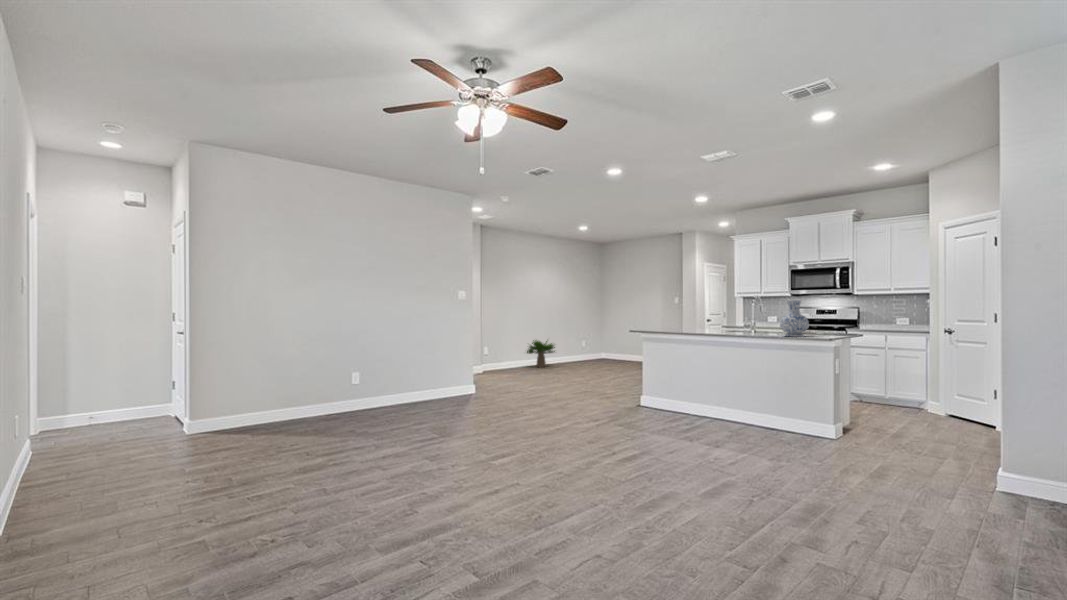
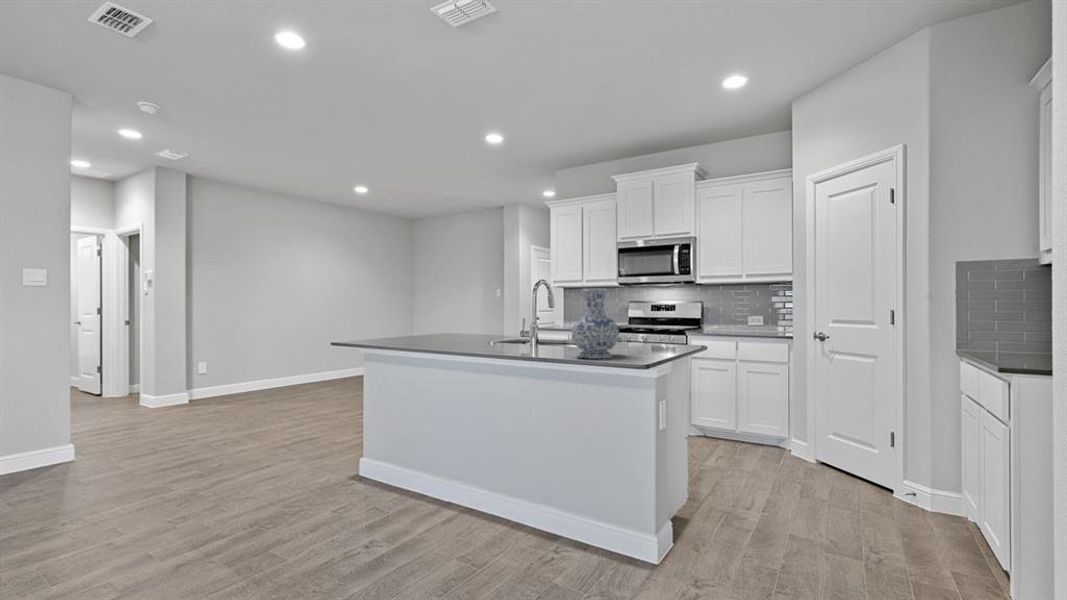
potted plant: present [527,340,555,367] -> none [271,345,327,389]

